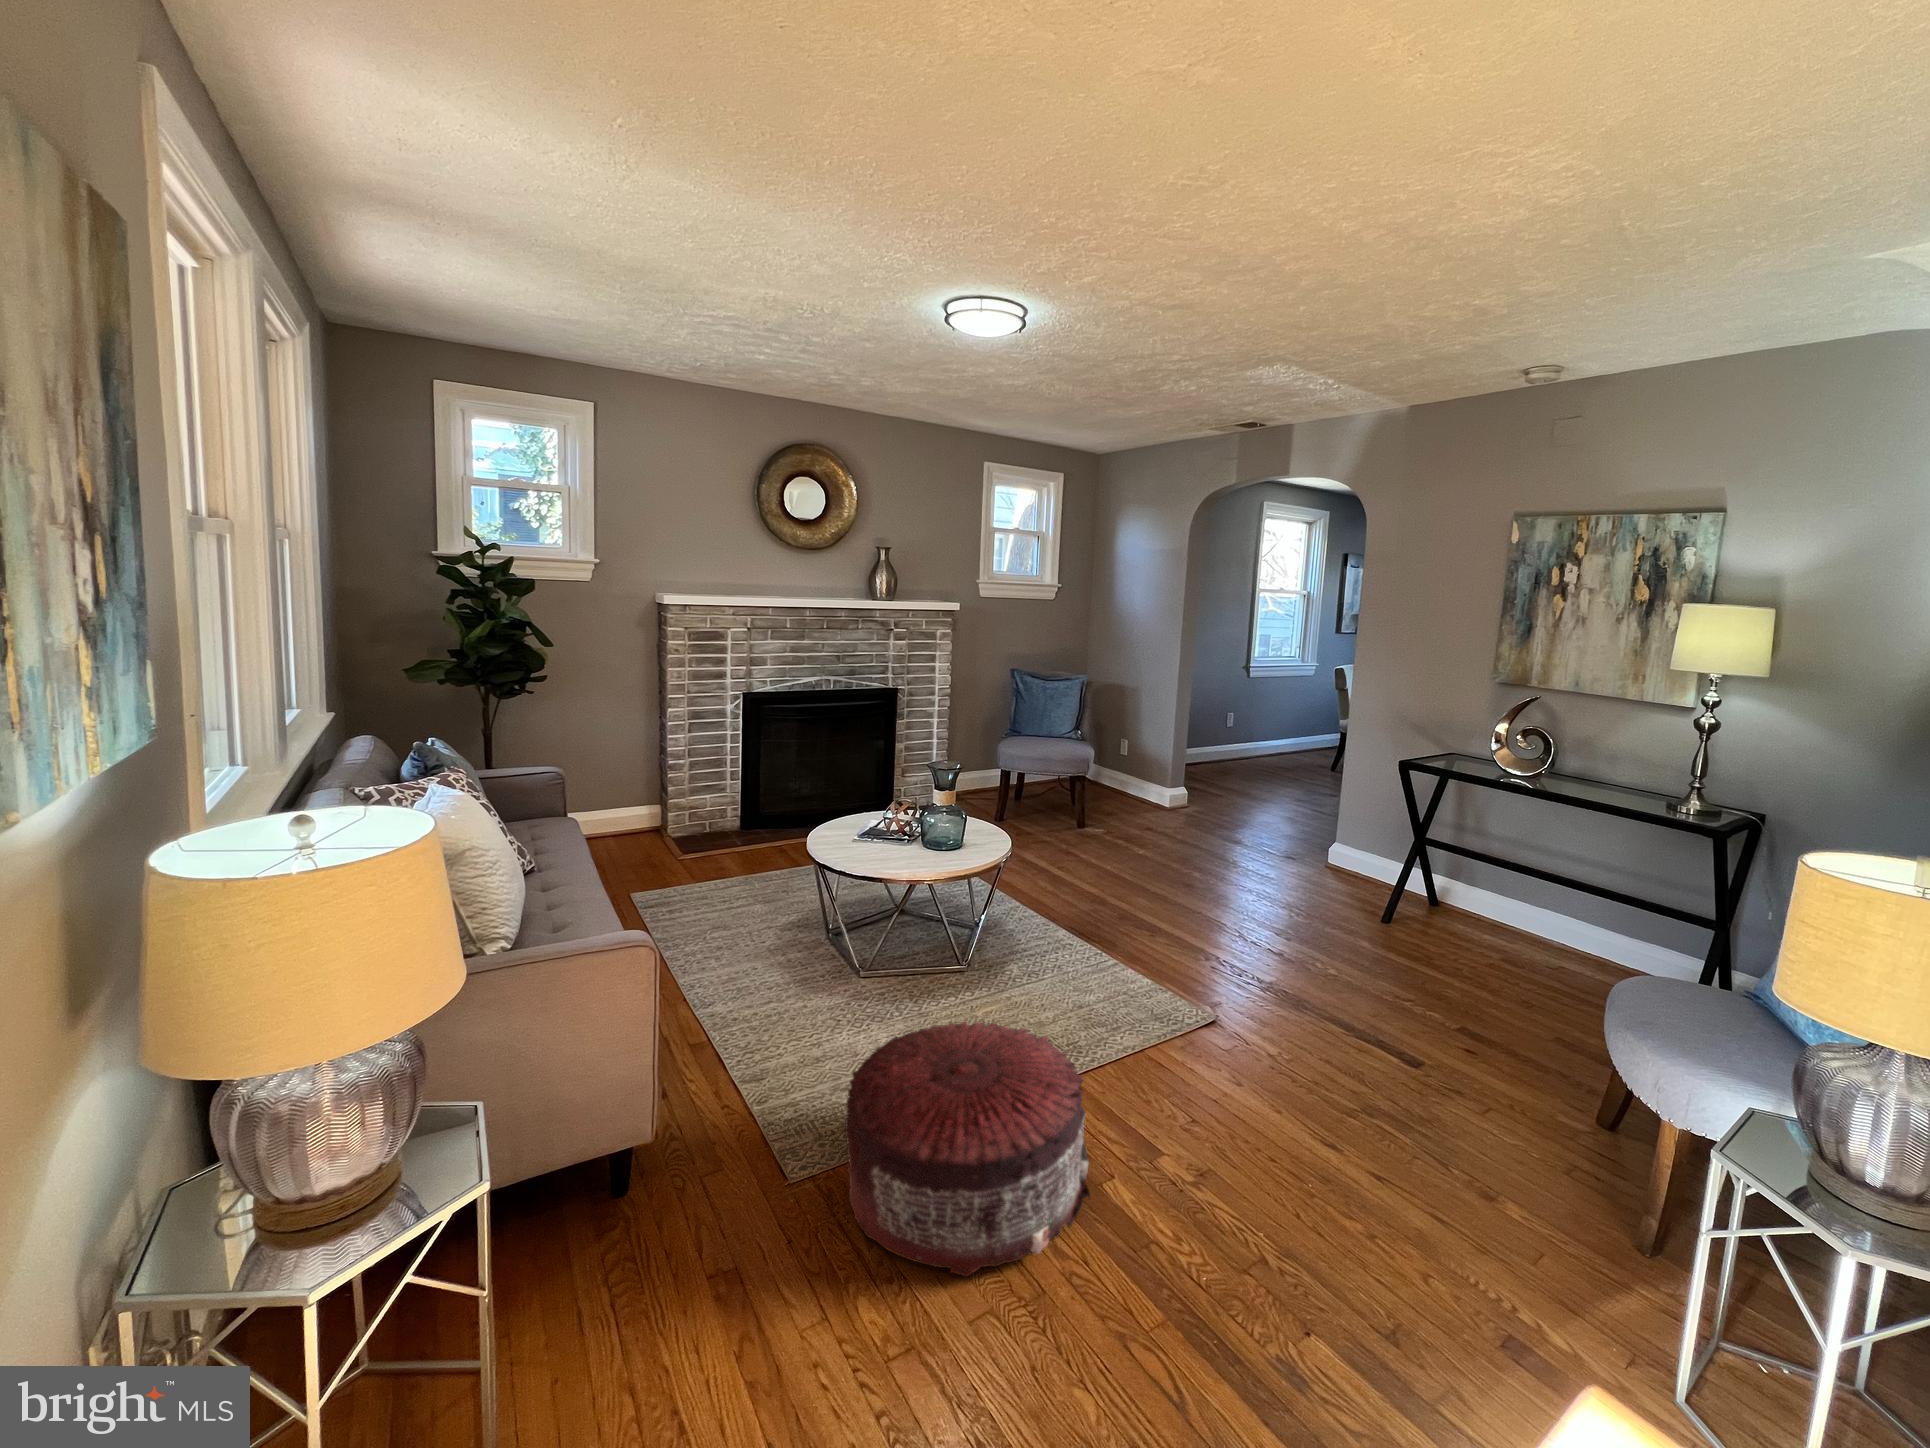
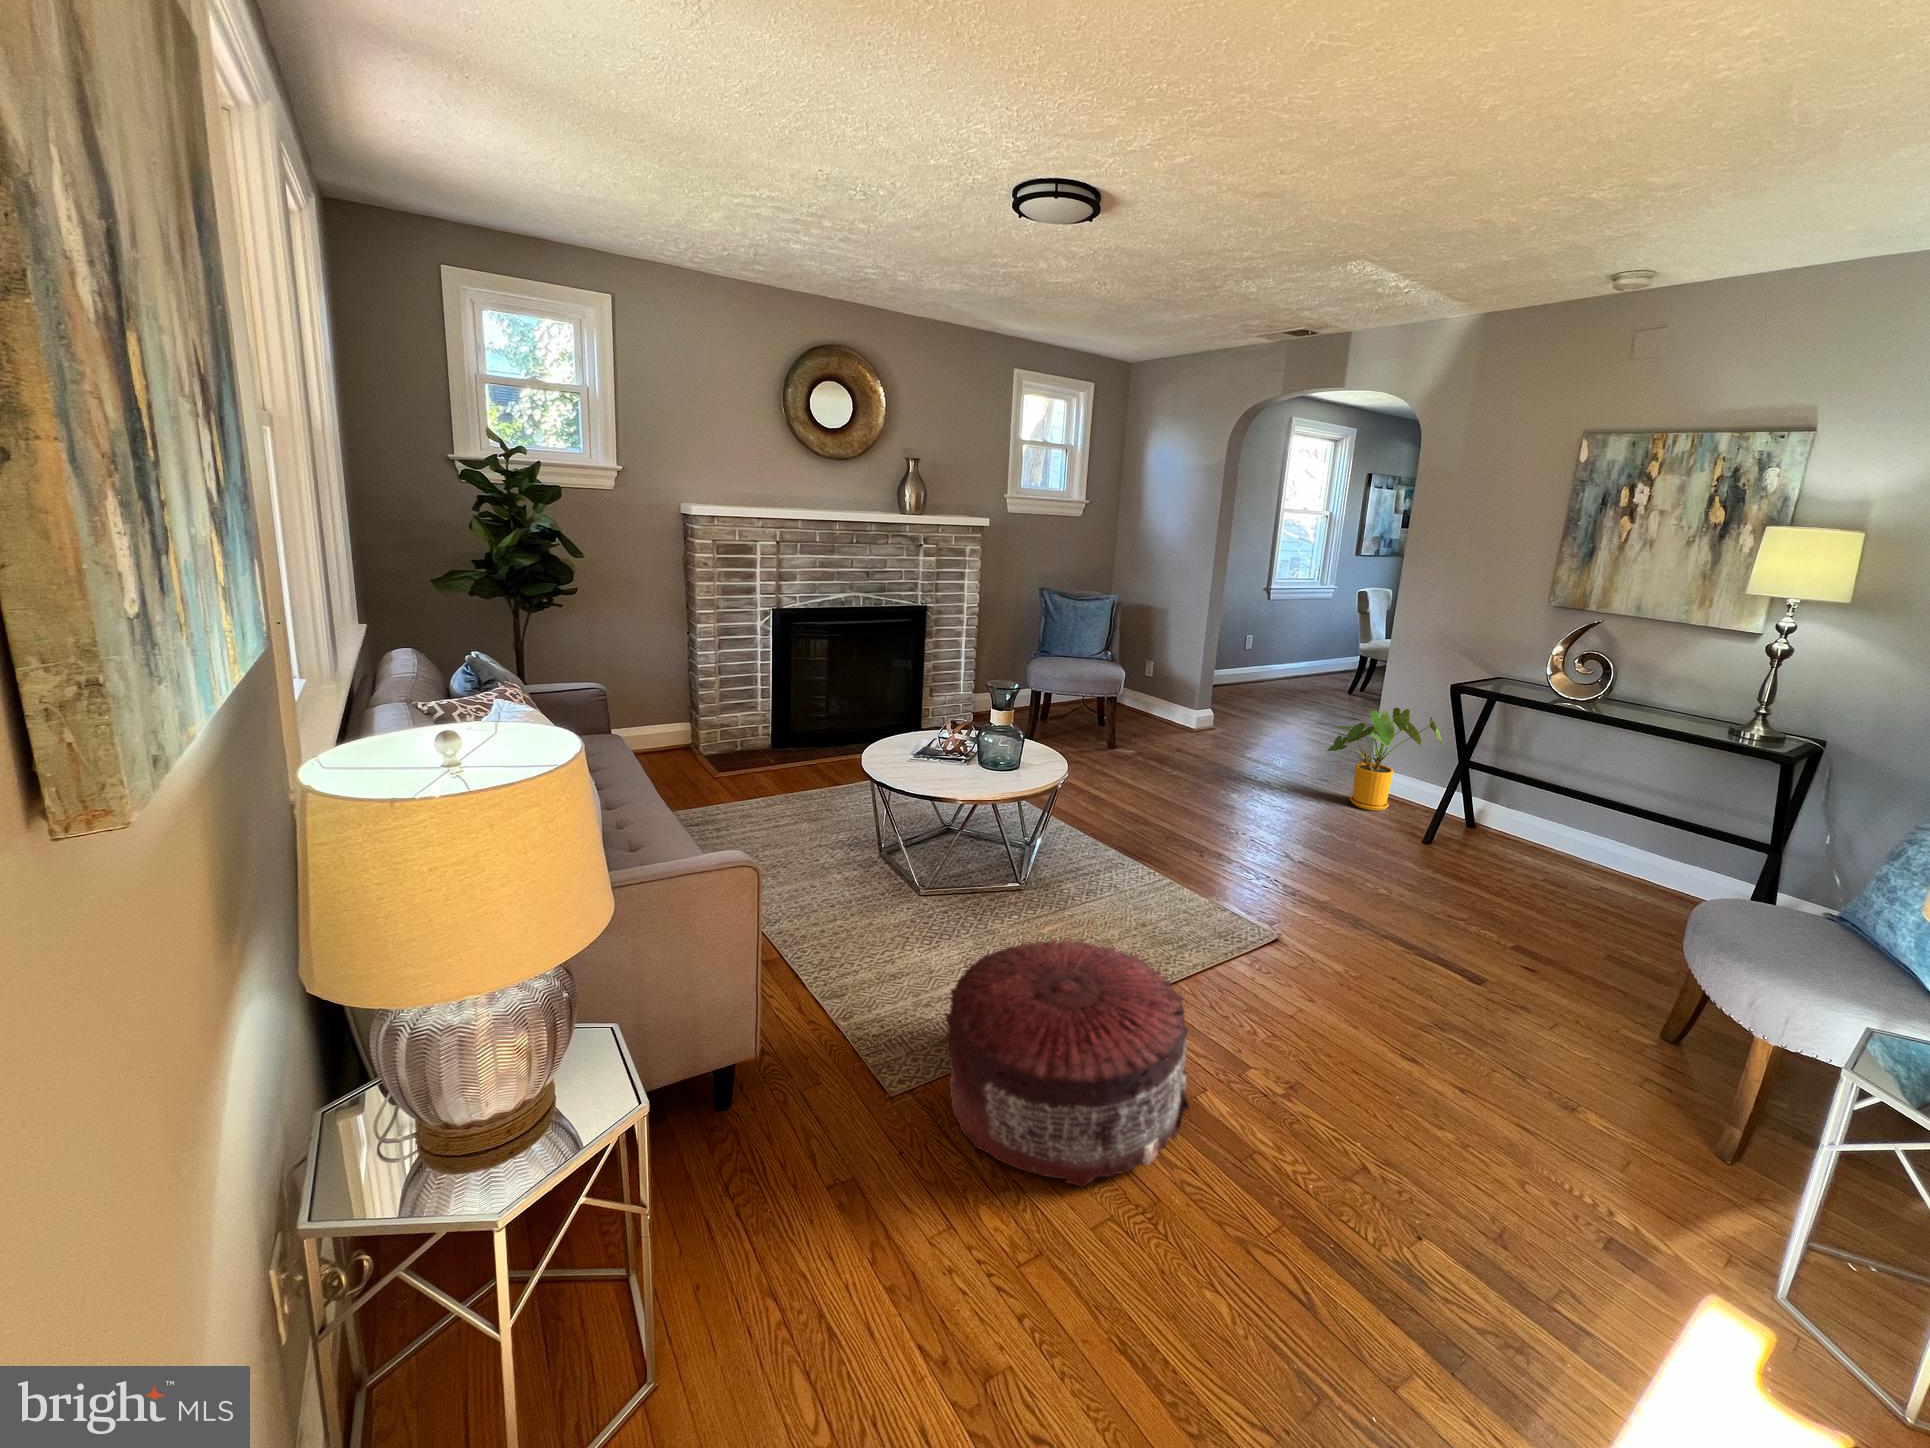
house plant: none [1288,785,1403,891] -> present [1327,708,1442,811]

